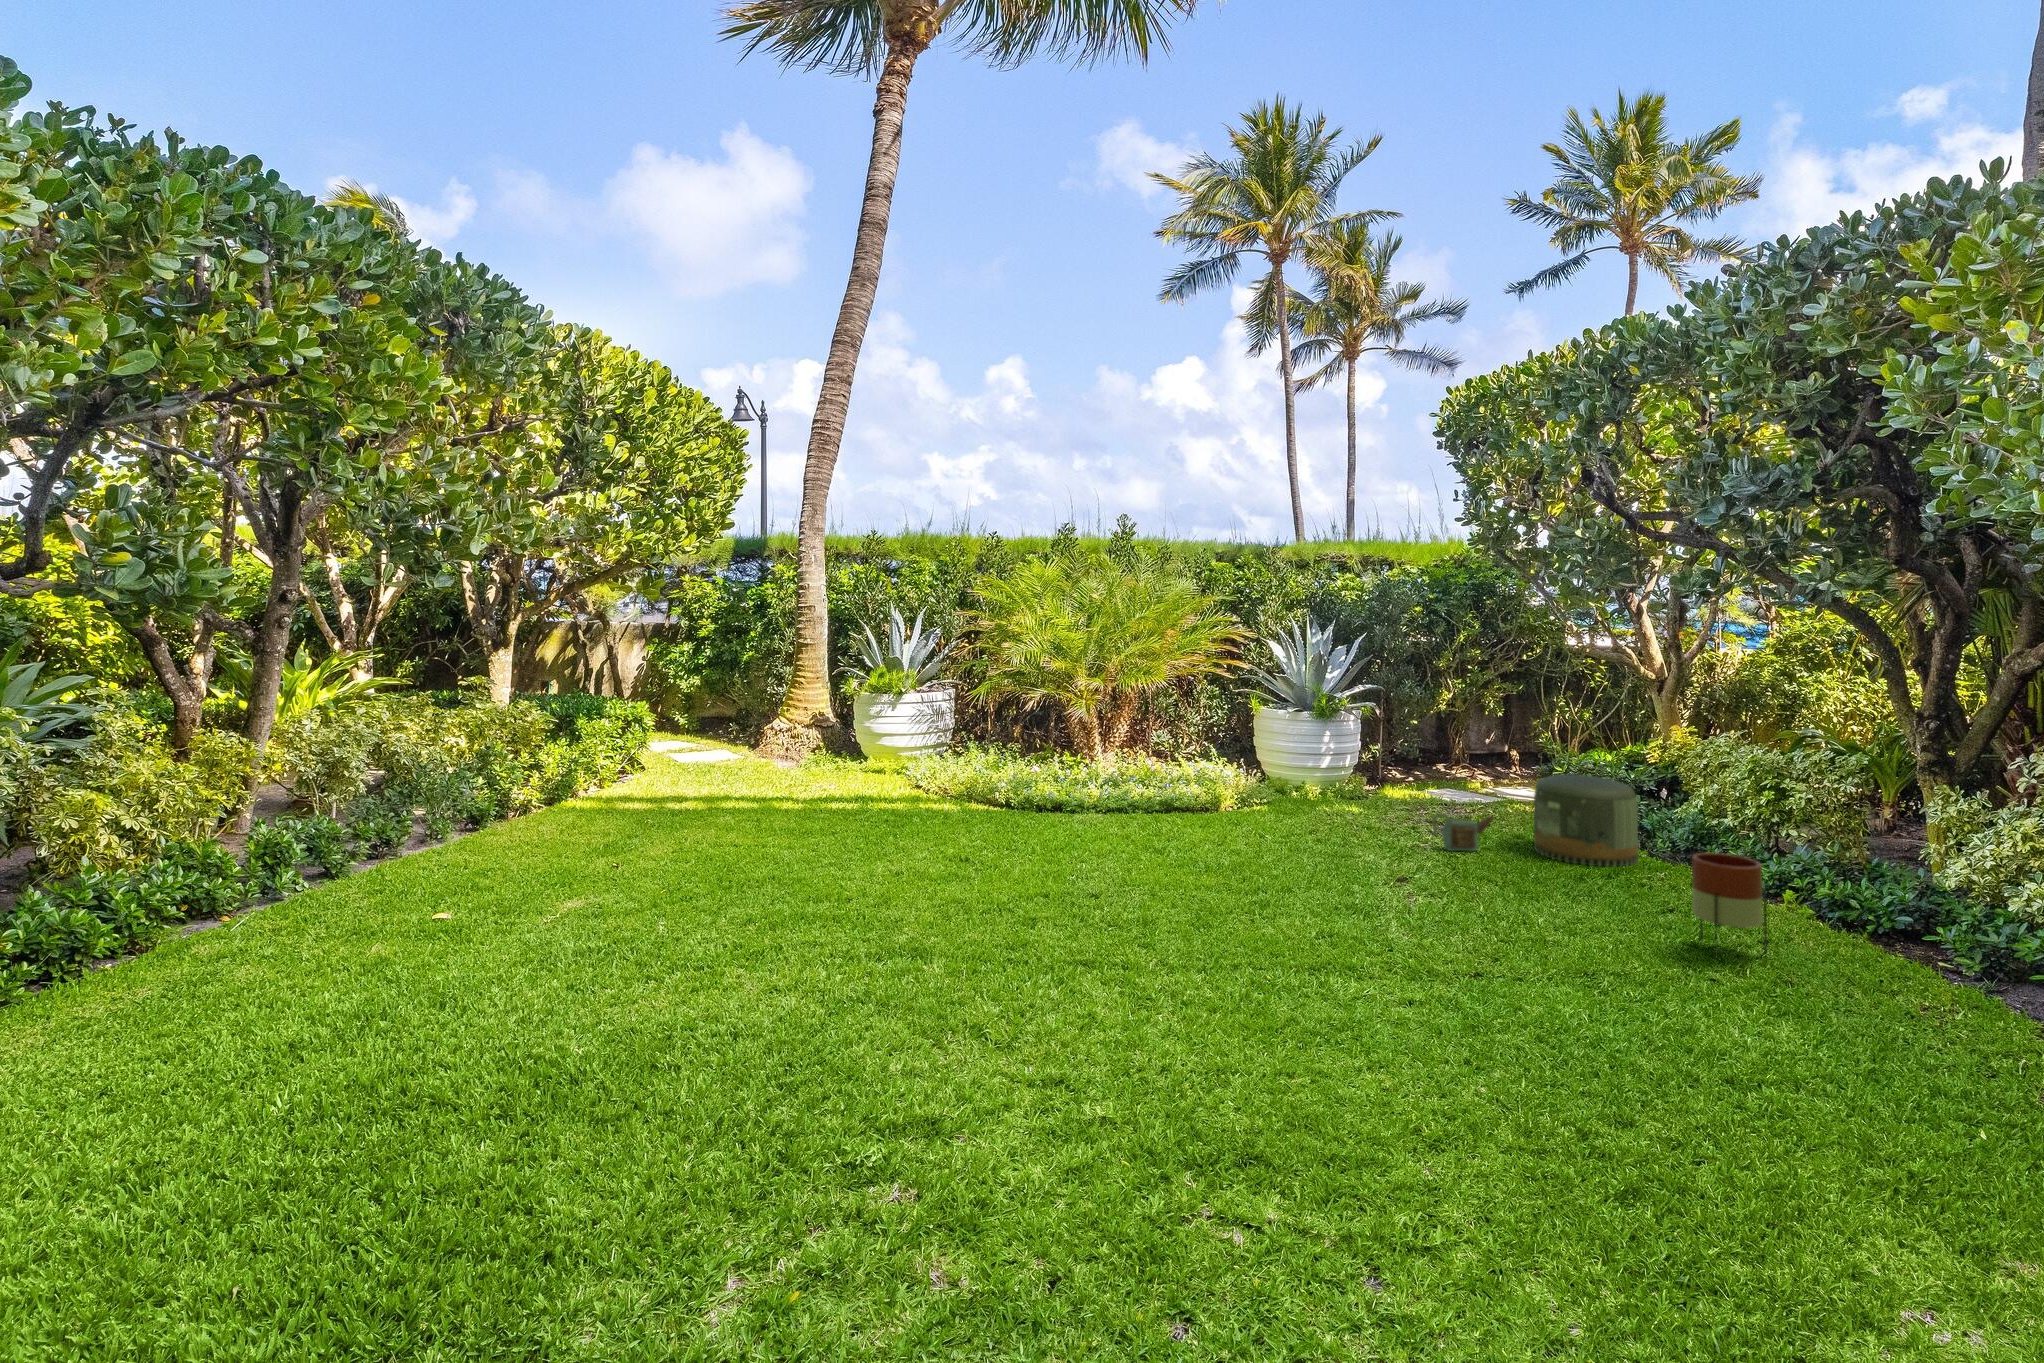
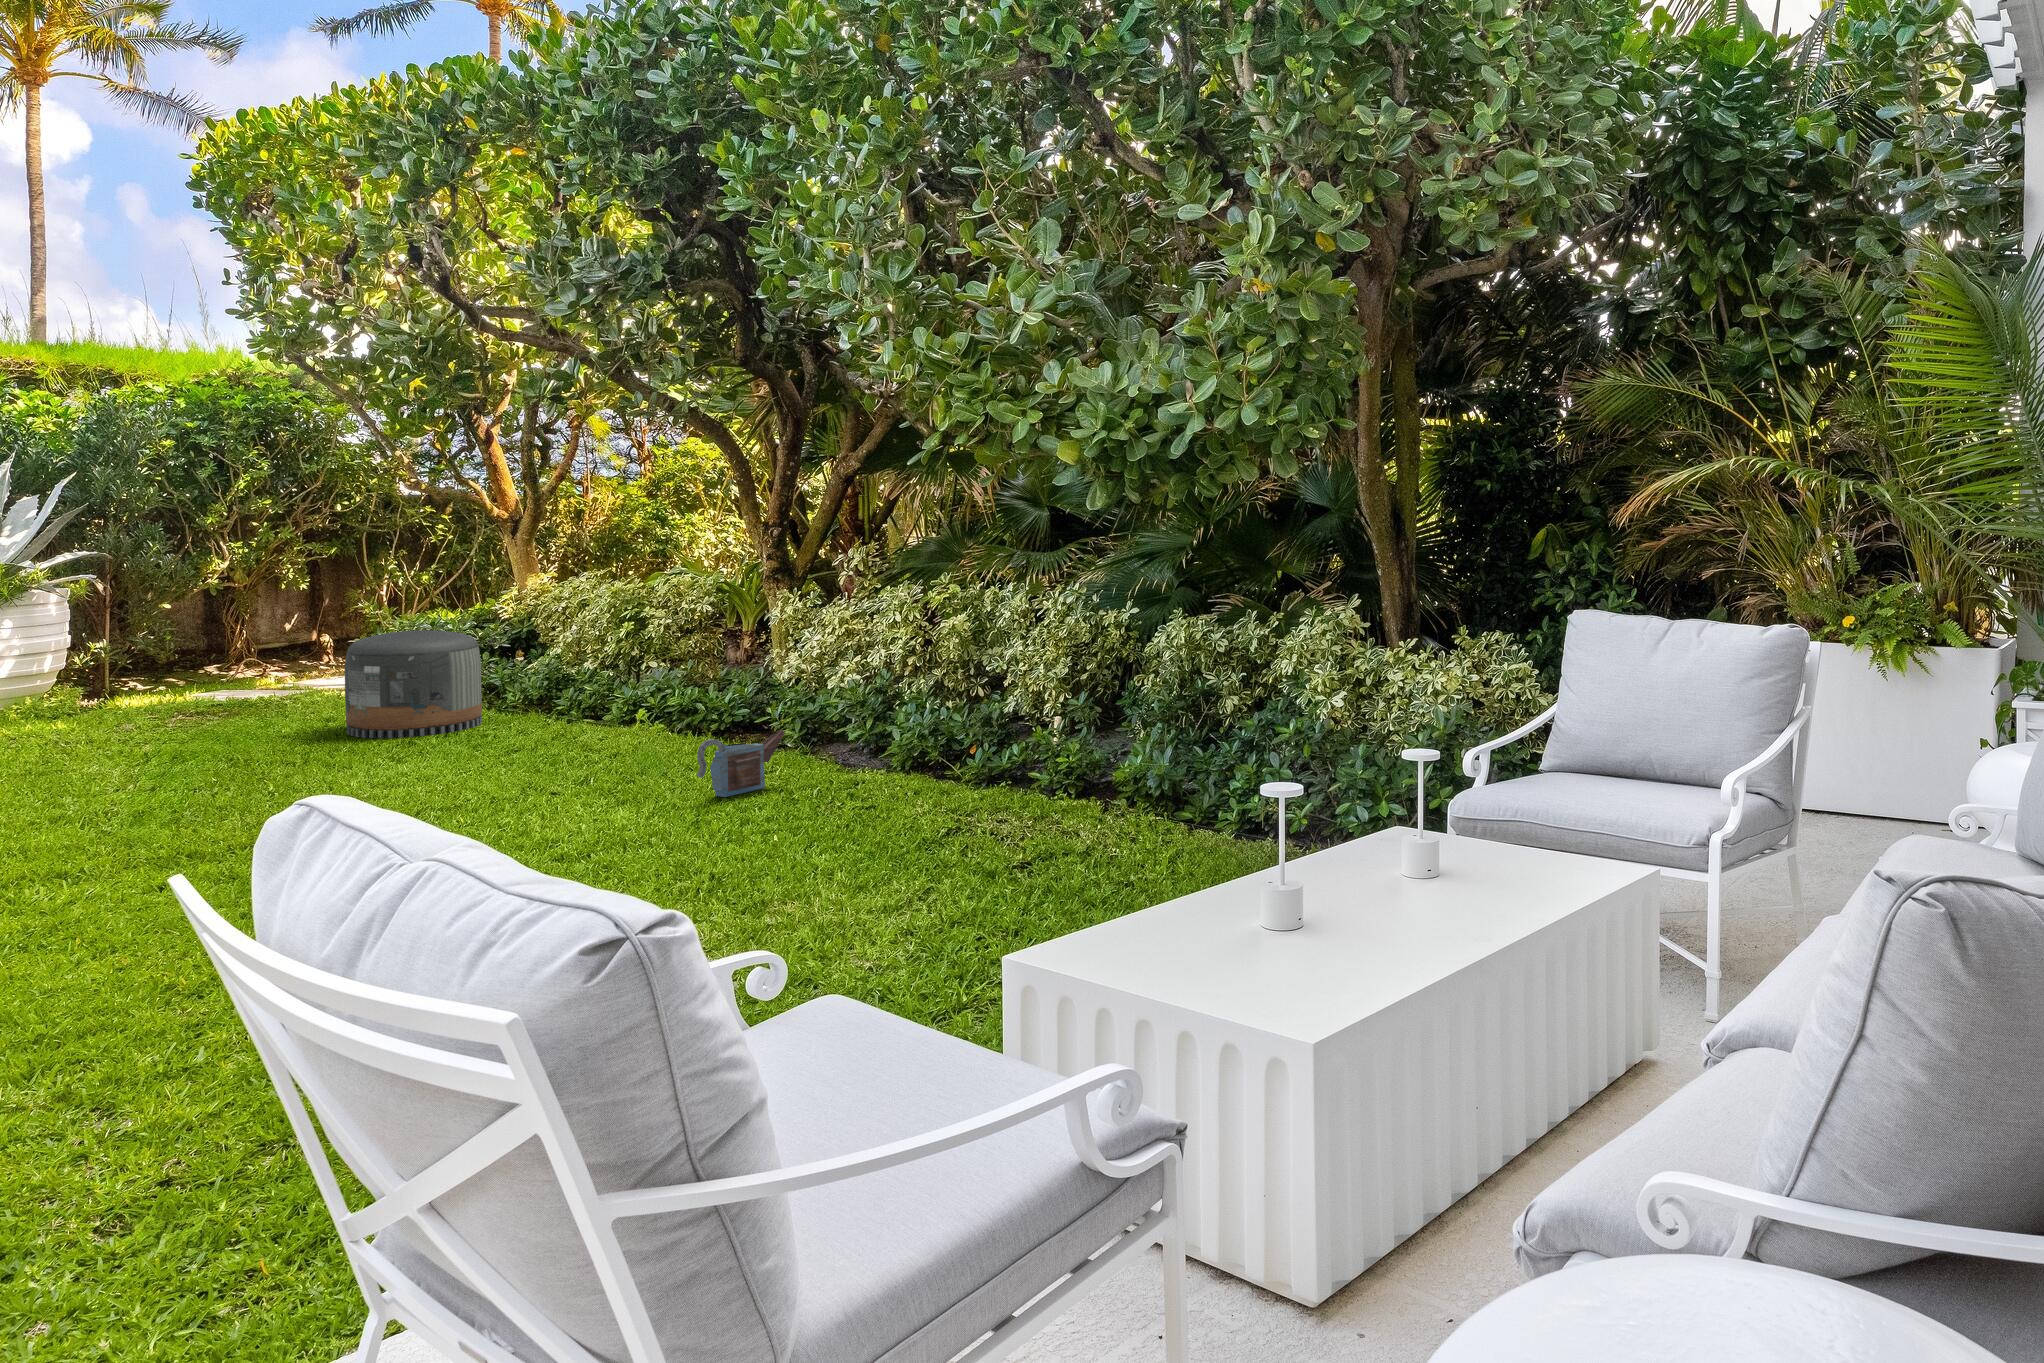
watering can: present [1432,814,1494,851] -> present [697,729,785,797]
planter: present [1692,853,1767,958] -> none [531,672,610,784]

